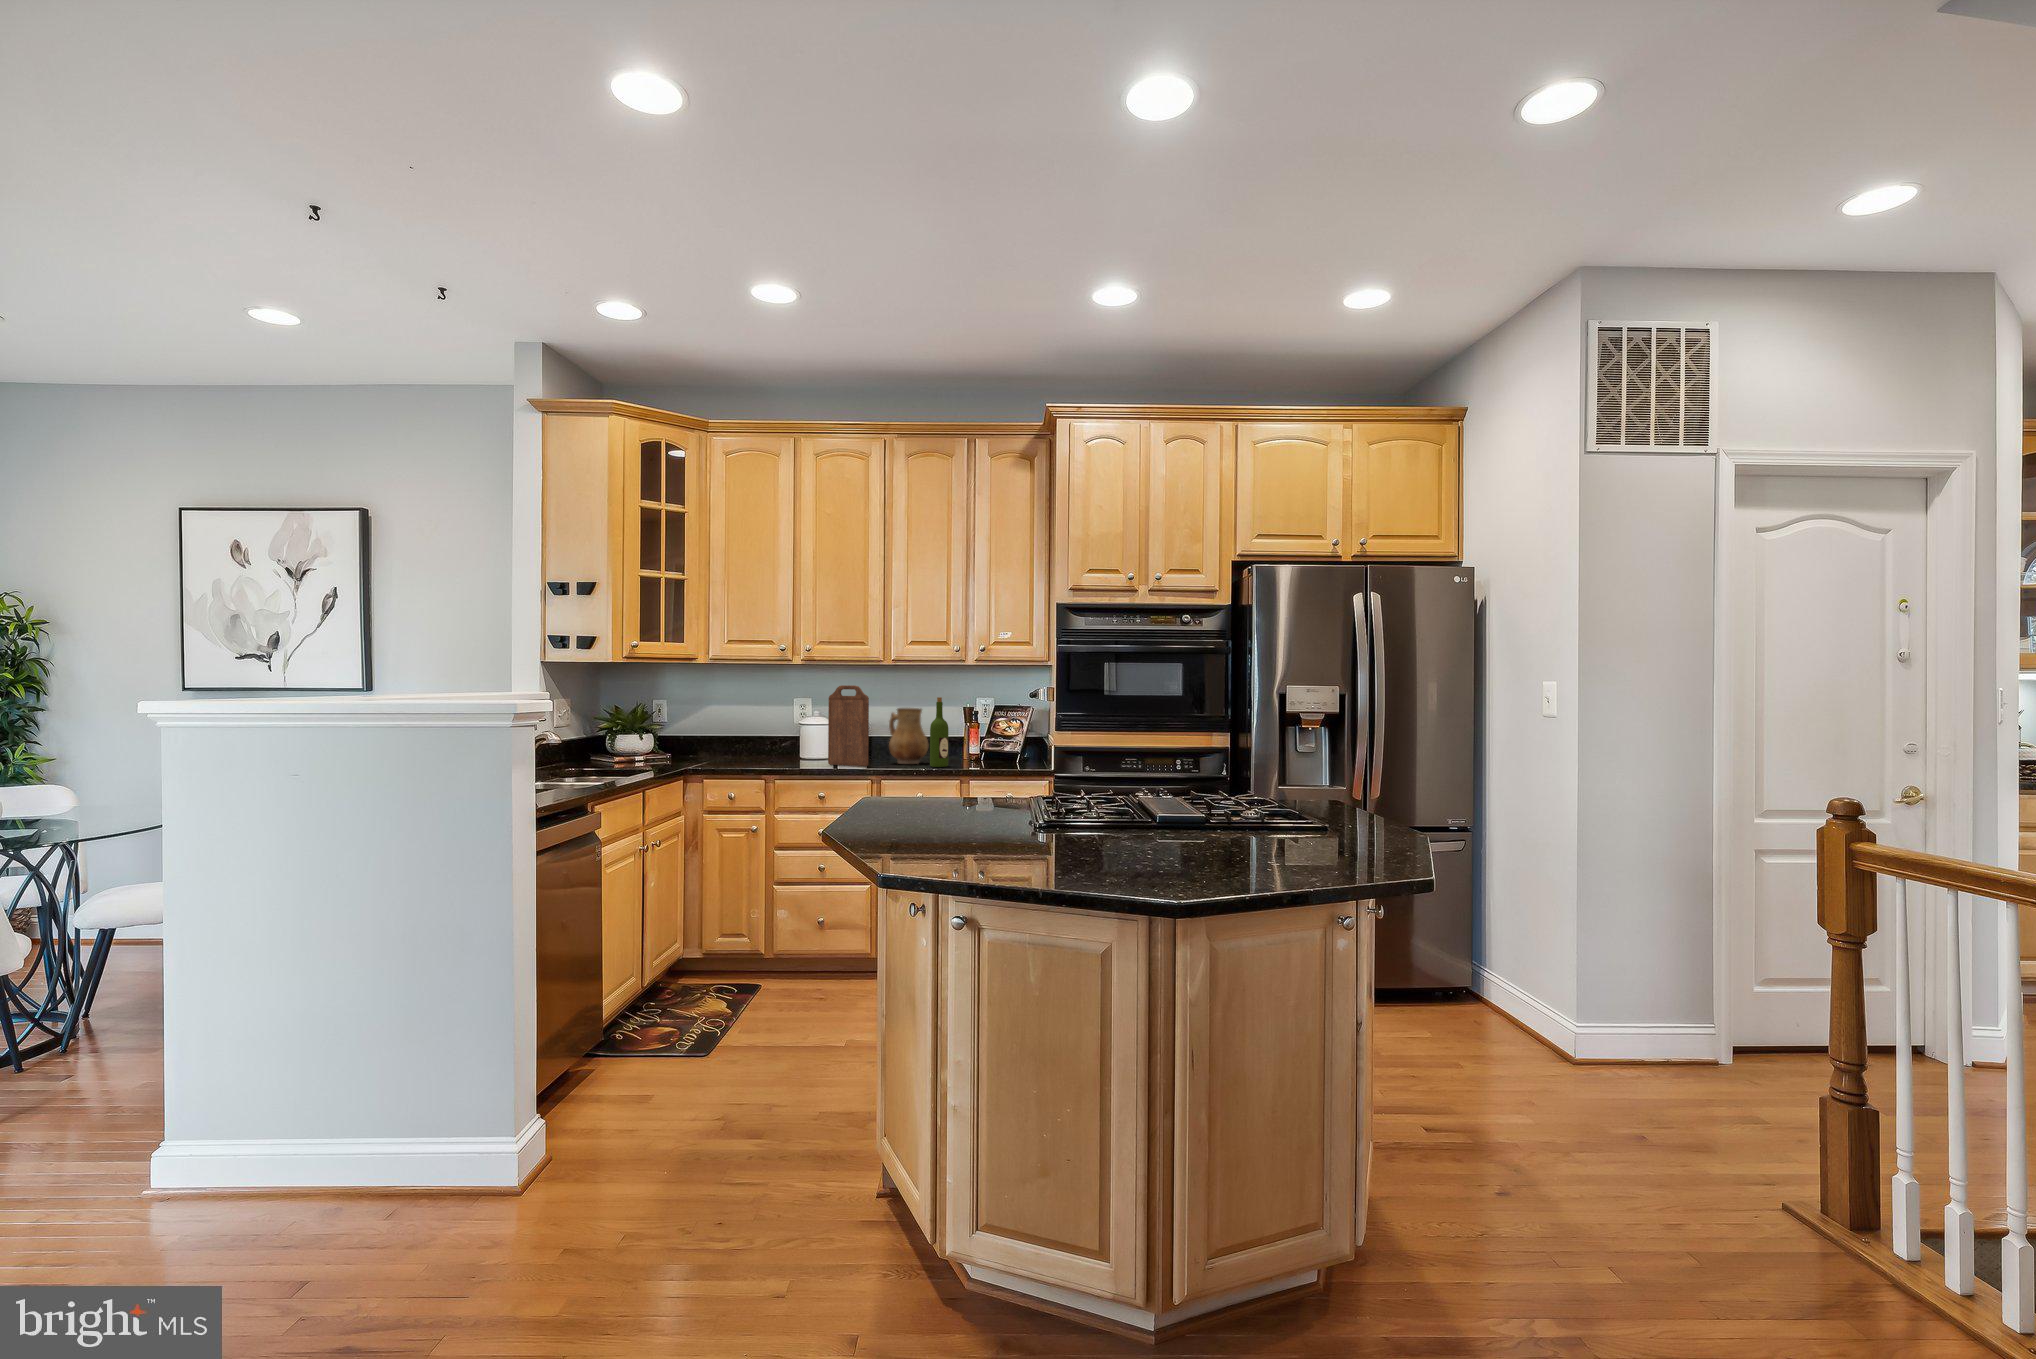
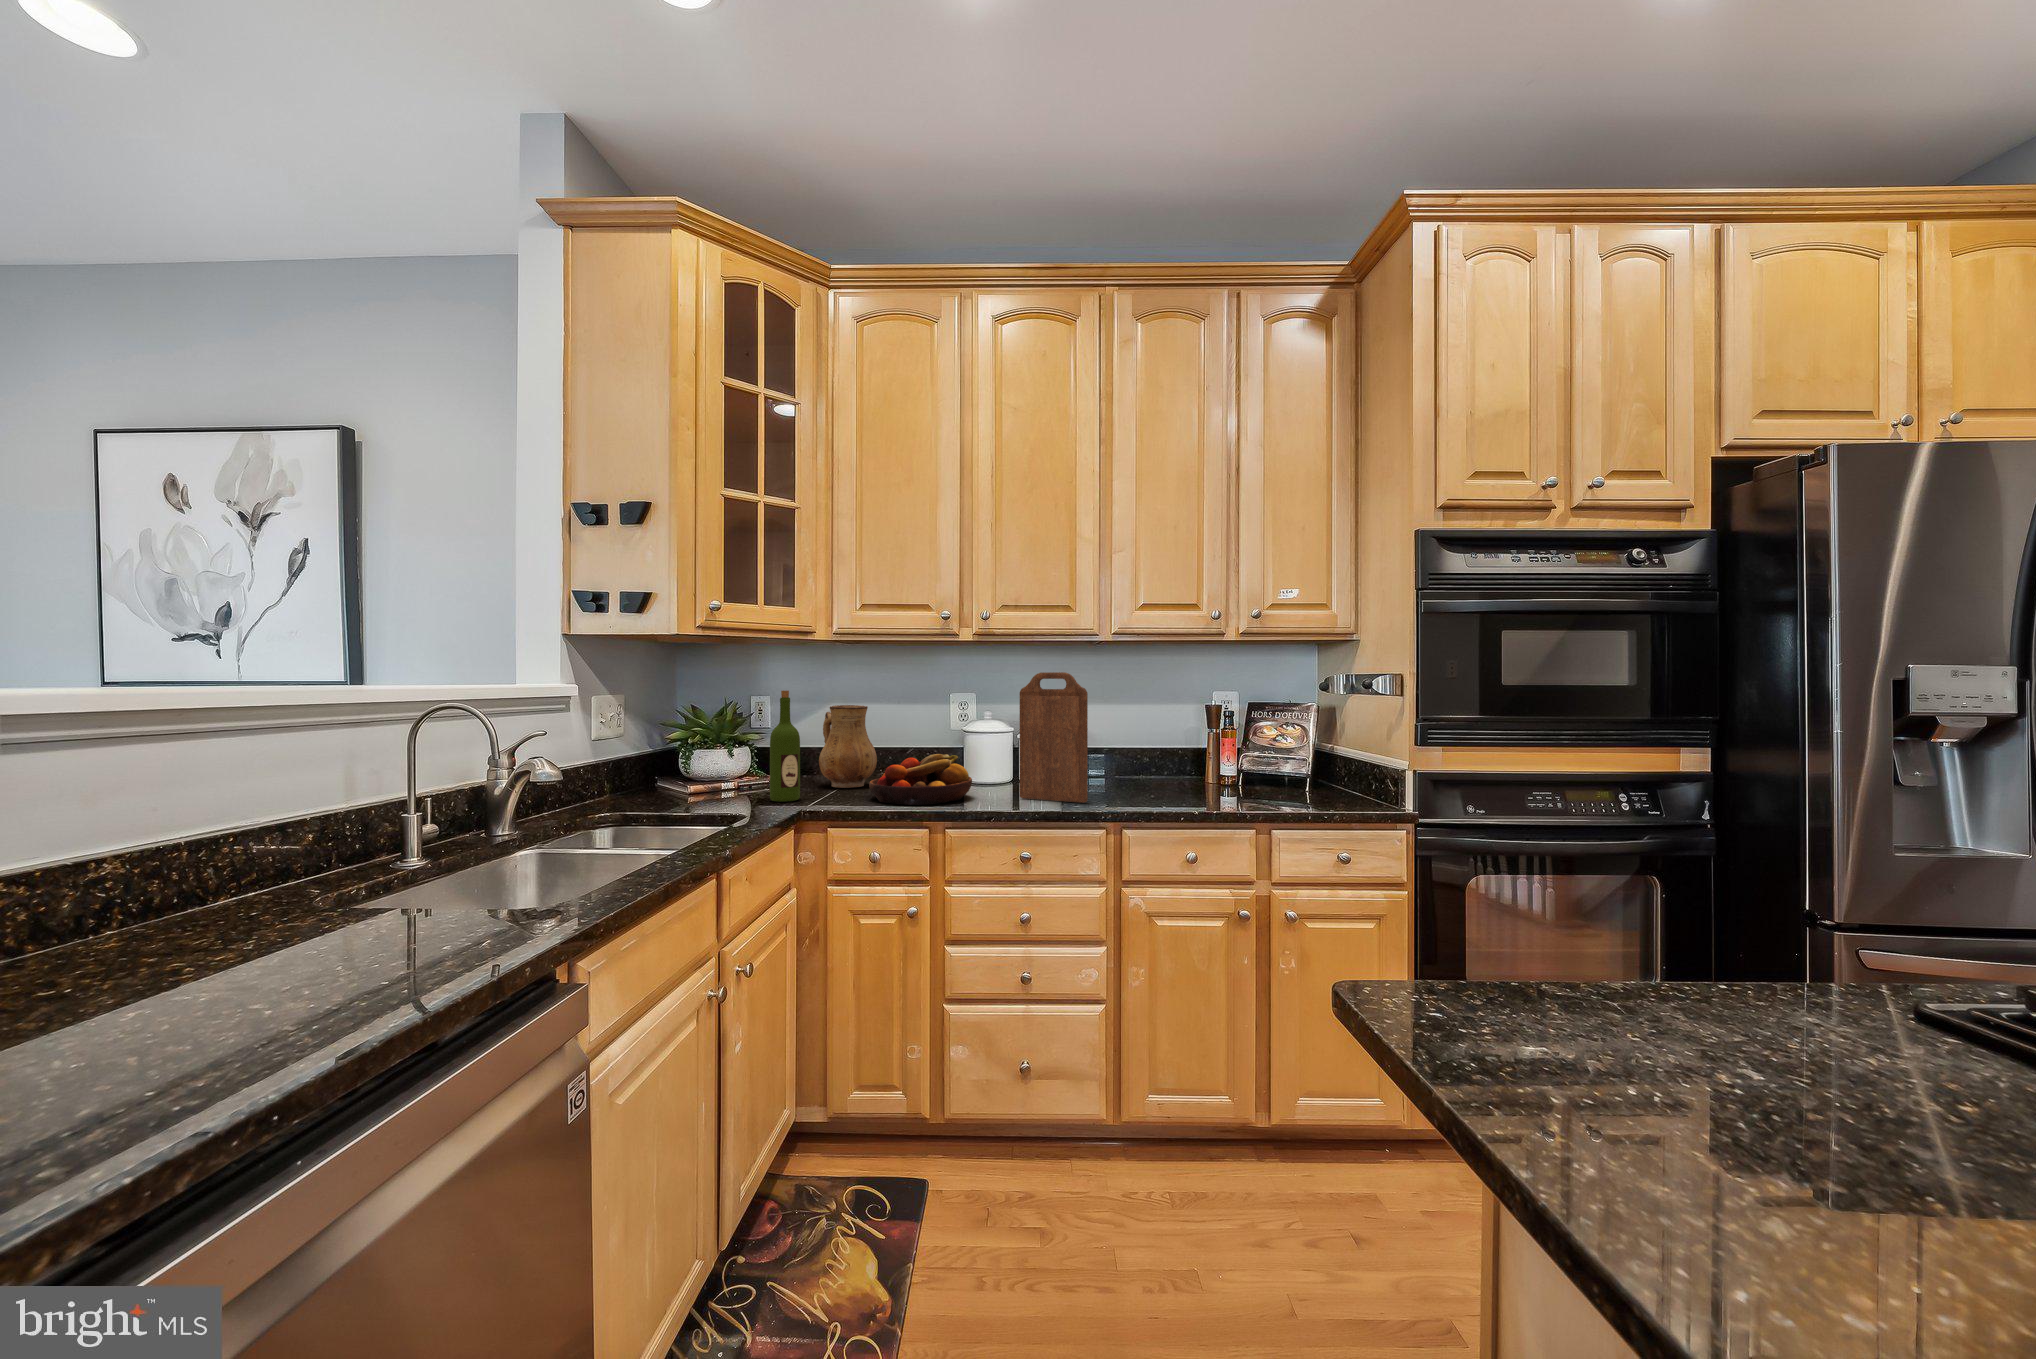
wine bottle: present [930,697,948,767] -> present [770,691,800,802]
ceramic pitcher: present [889,708,928,764] -> present [819,705,877,788]
fruit bowl: none [731,737,798,767] -> present [869,754,972,805]

